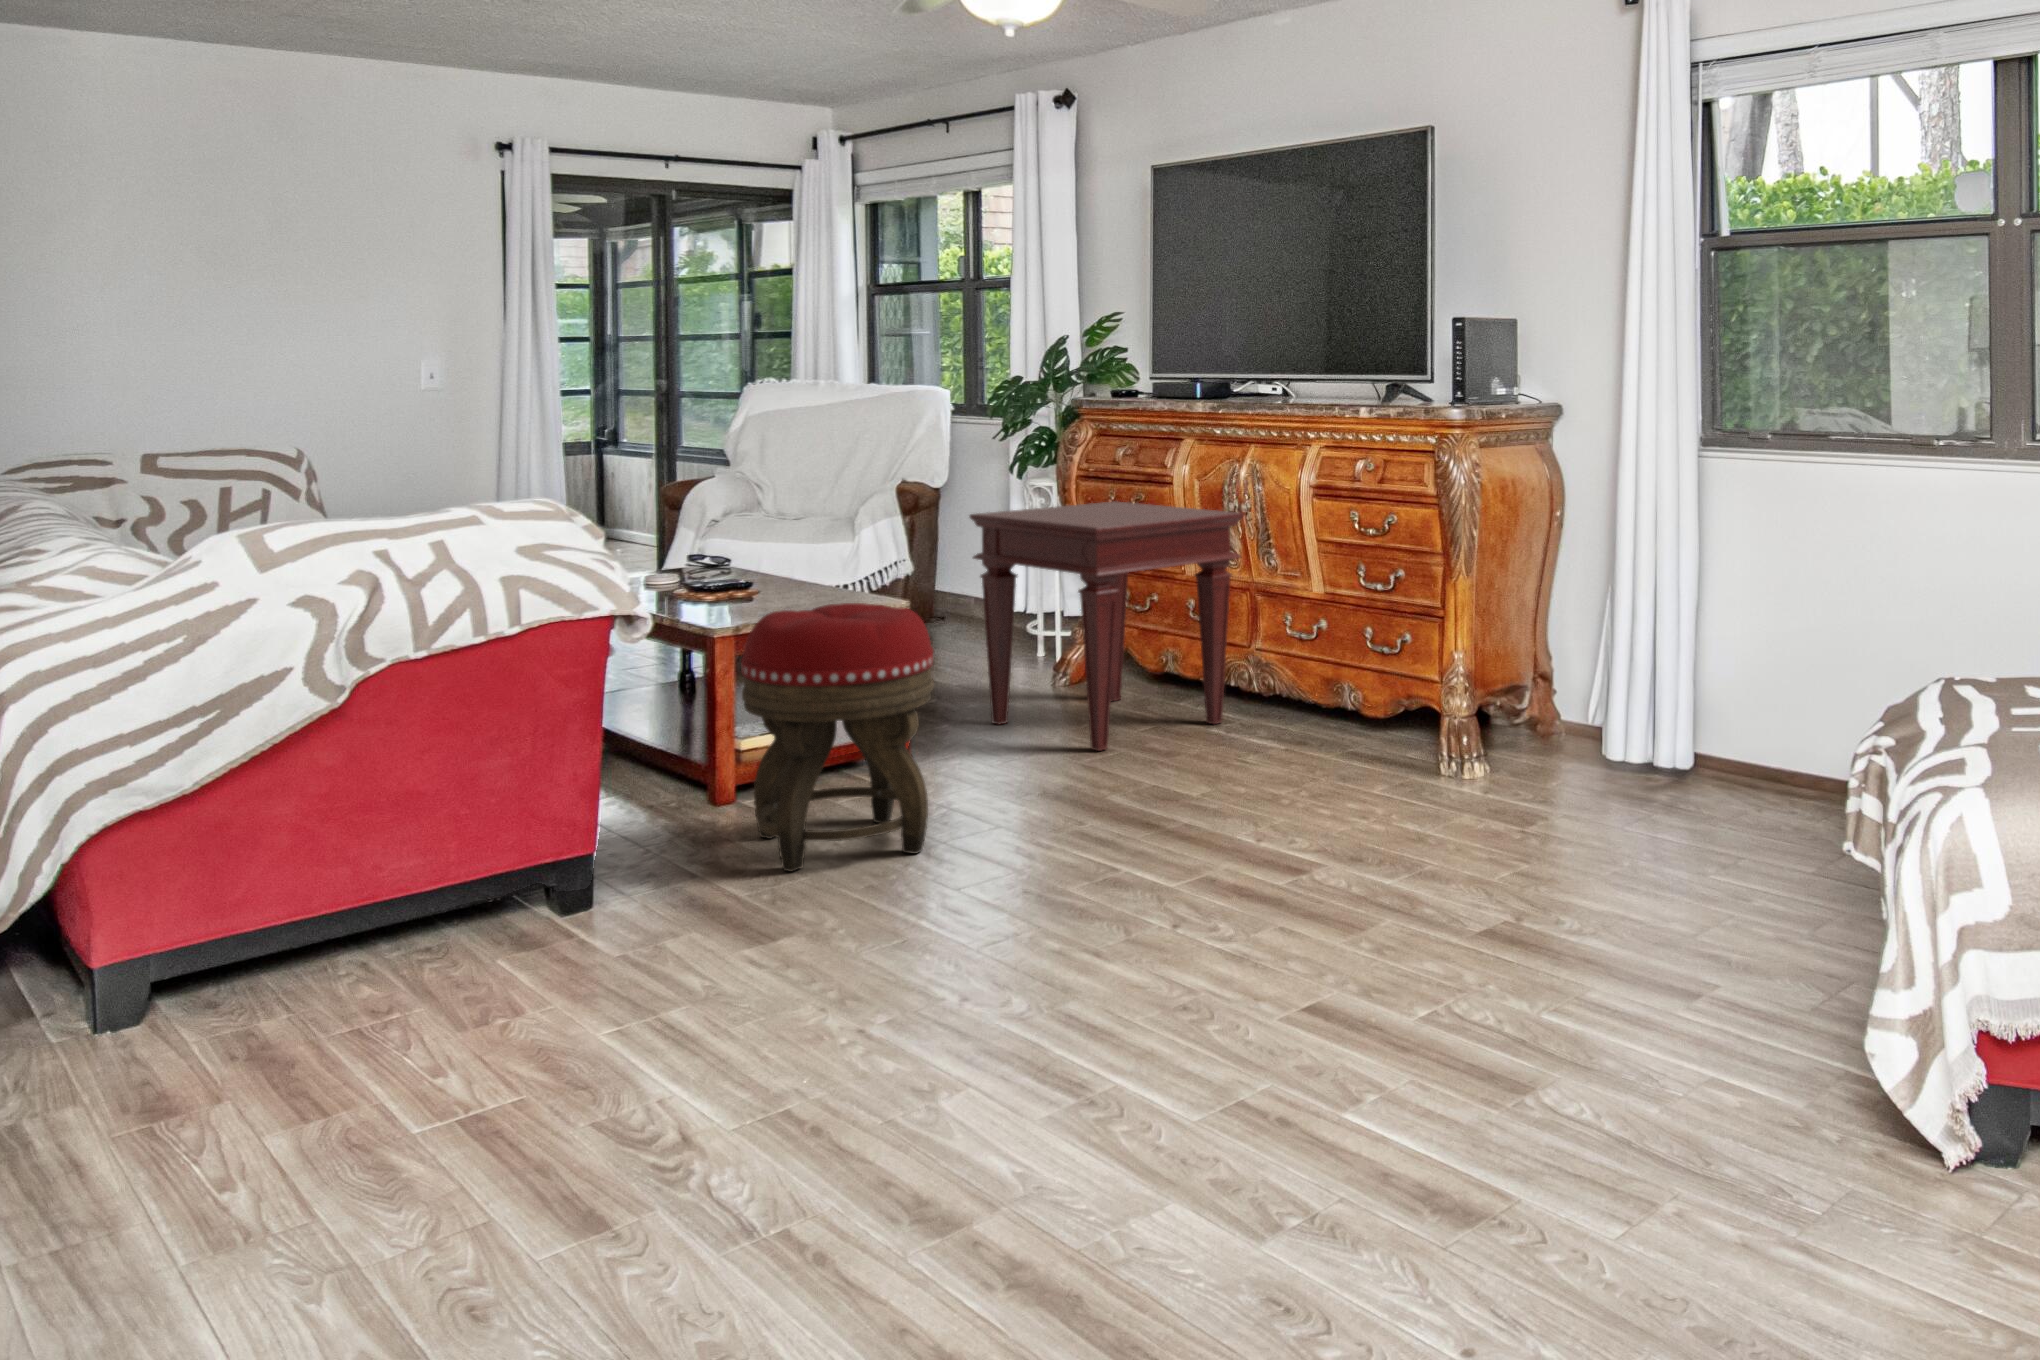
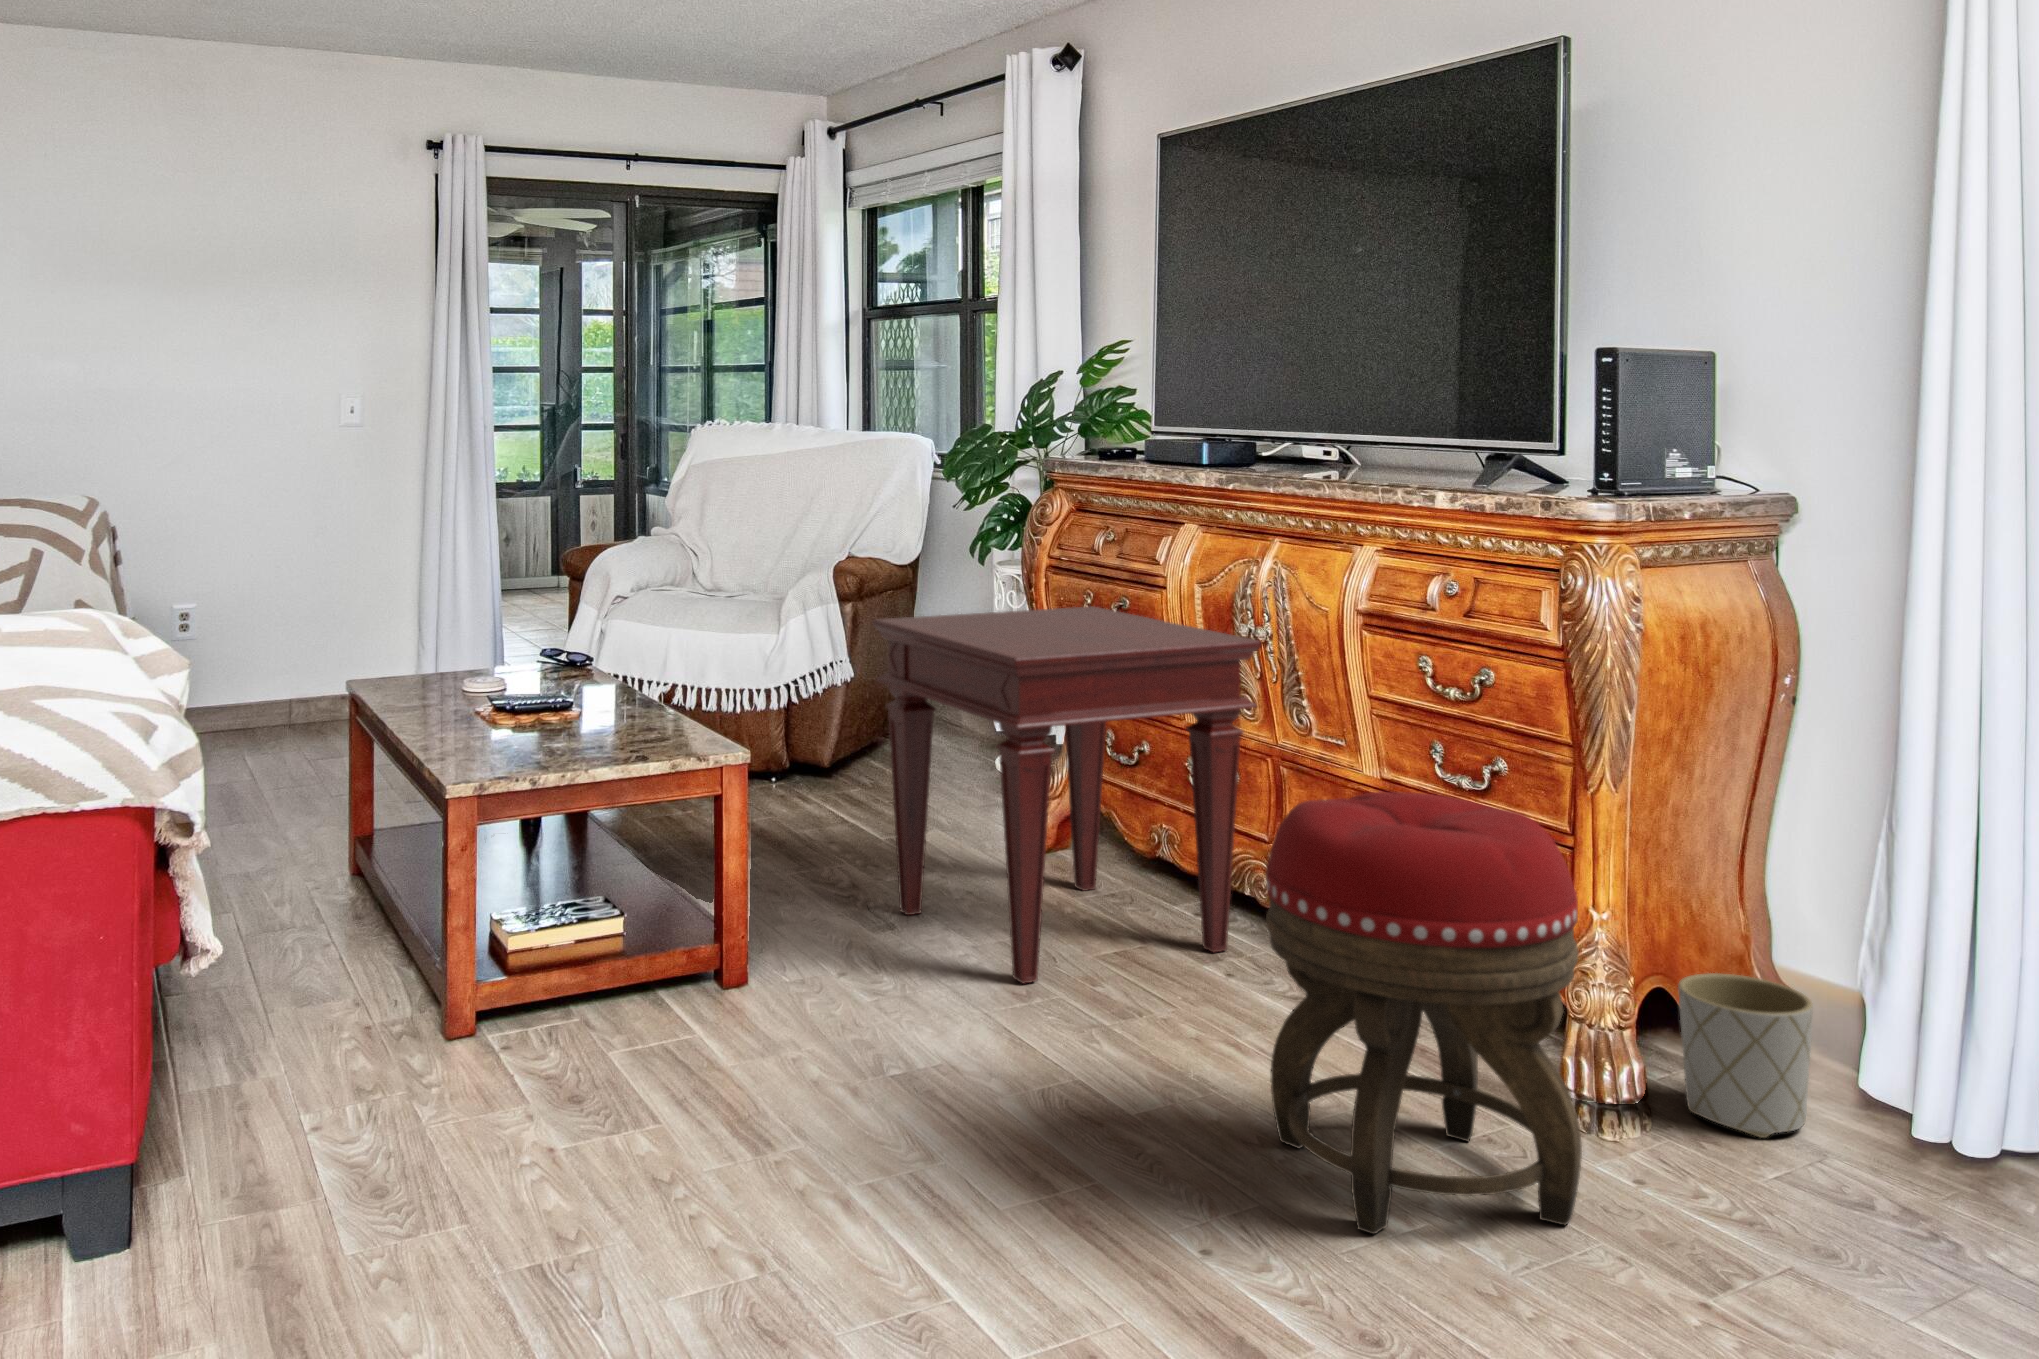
footstool: present [741,603,934,871] -> present [1266,792,1582,1234]
planter: none [1502,687,1572,773] -> present [1678,973,1813,1138]

